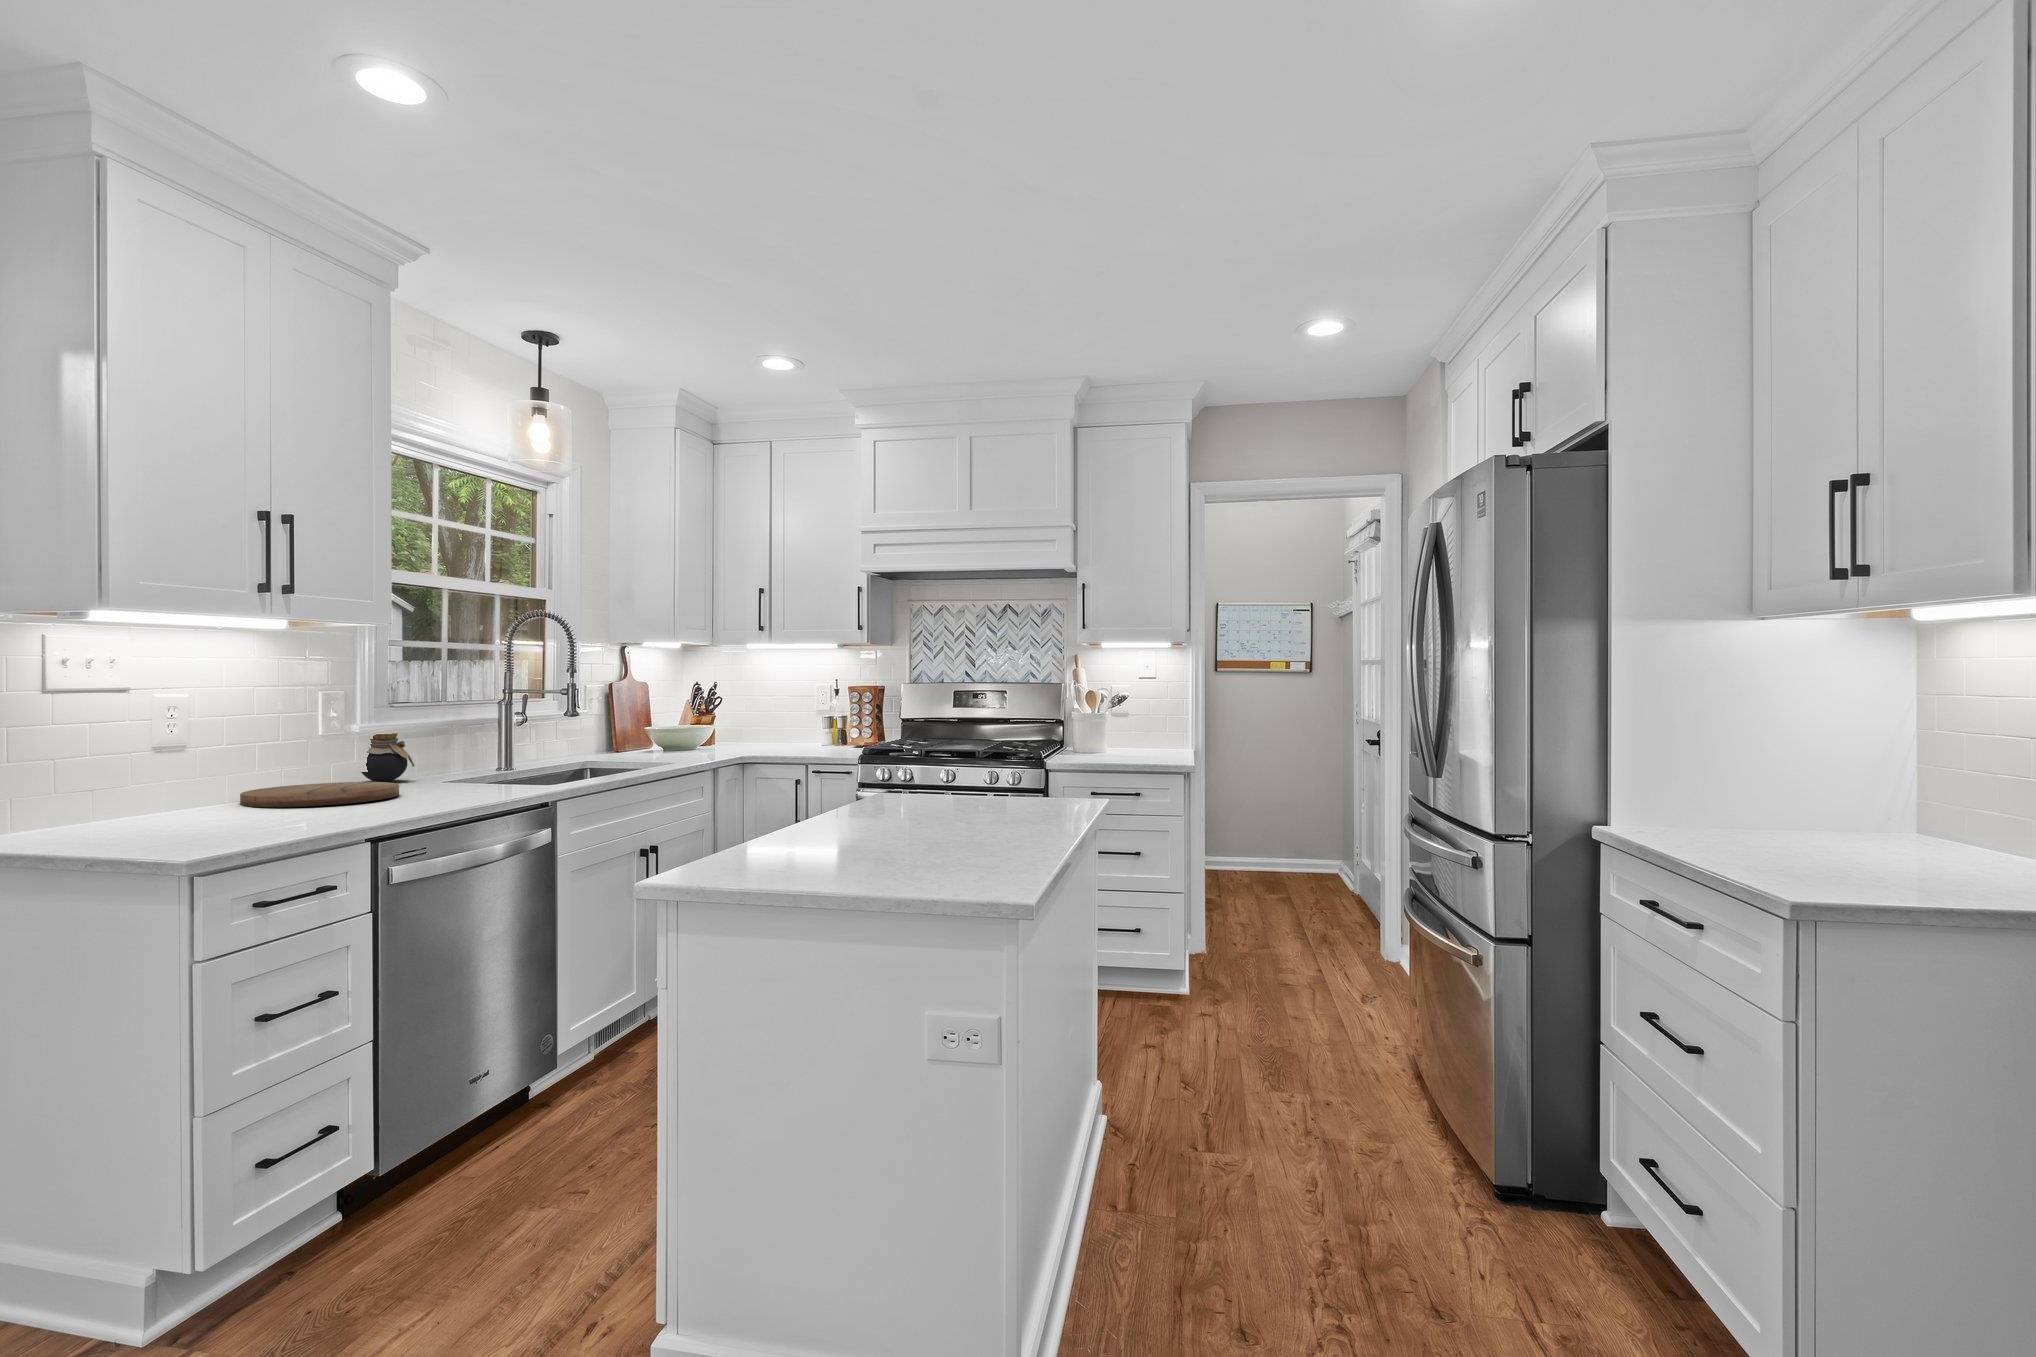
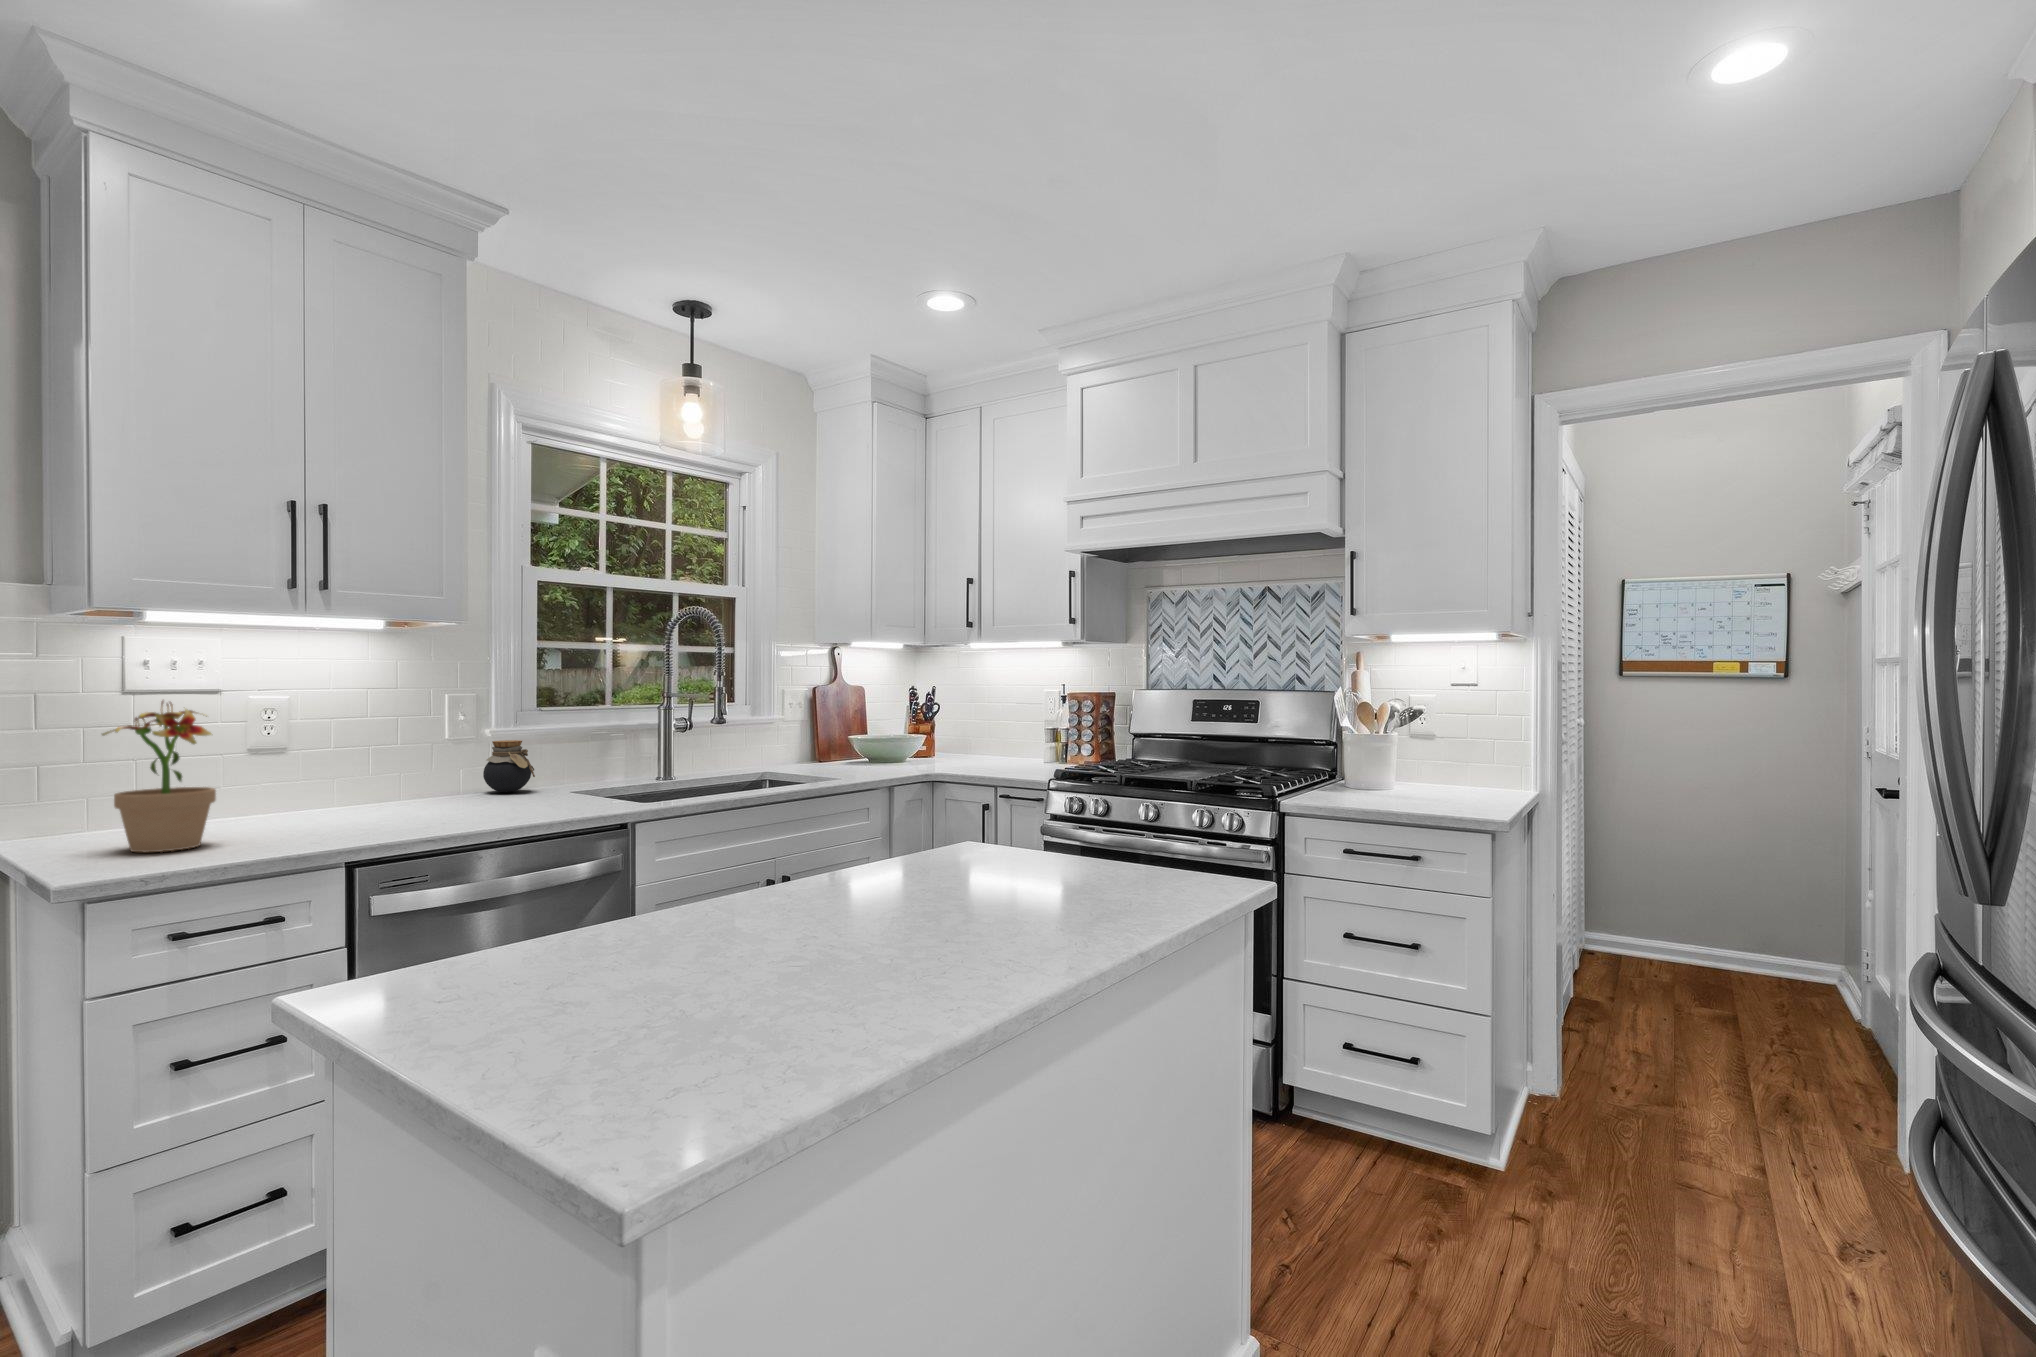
potted plant: none [128,694,234,836] -> present [102,701,216,852]
cutting board: present [240,782,399,807] -> none [313,793,475,820]

